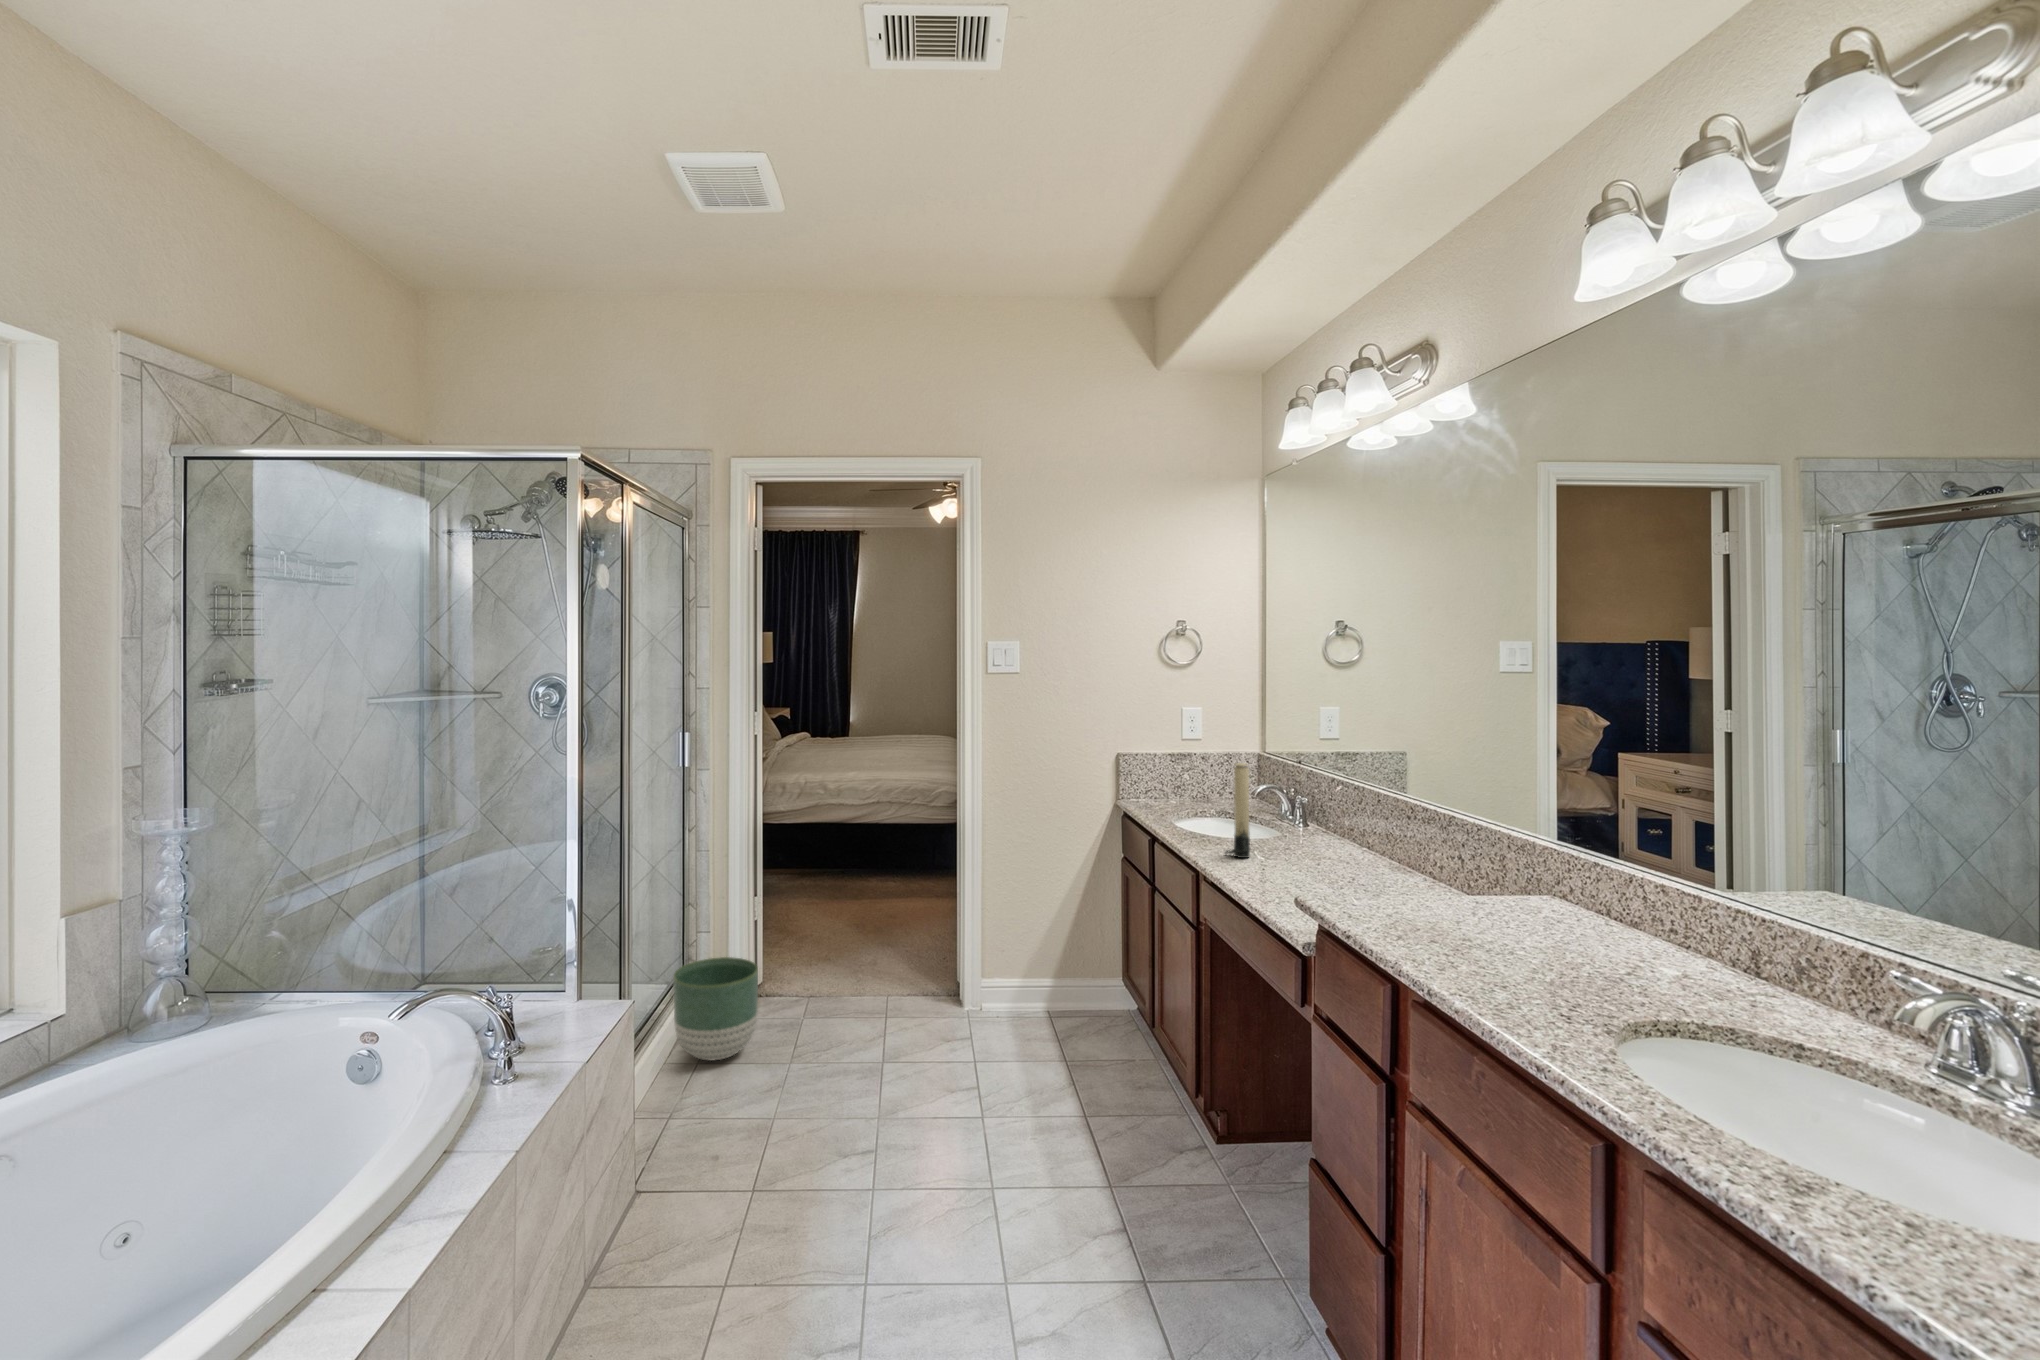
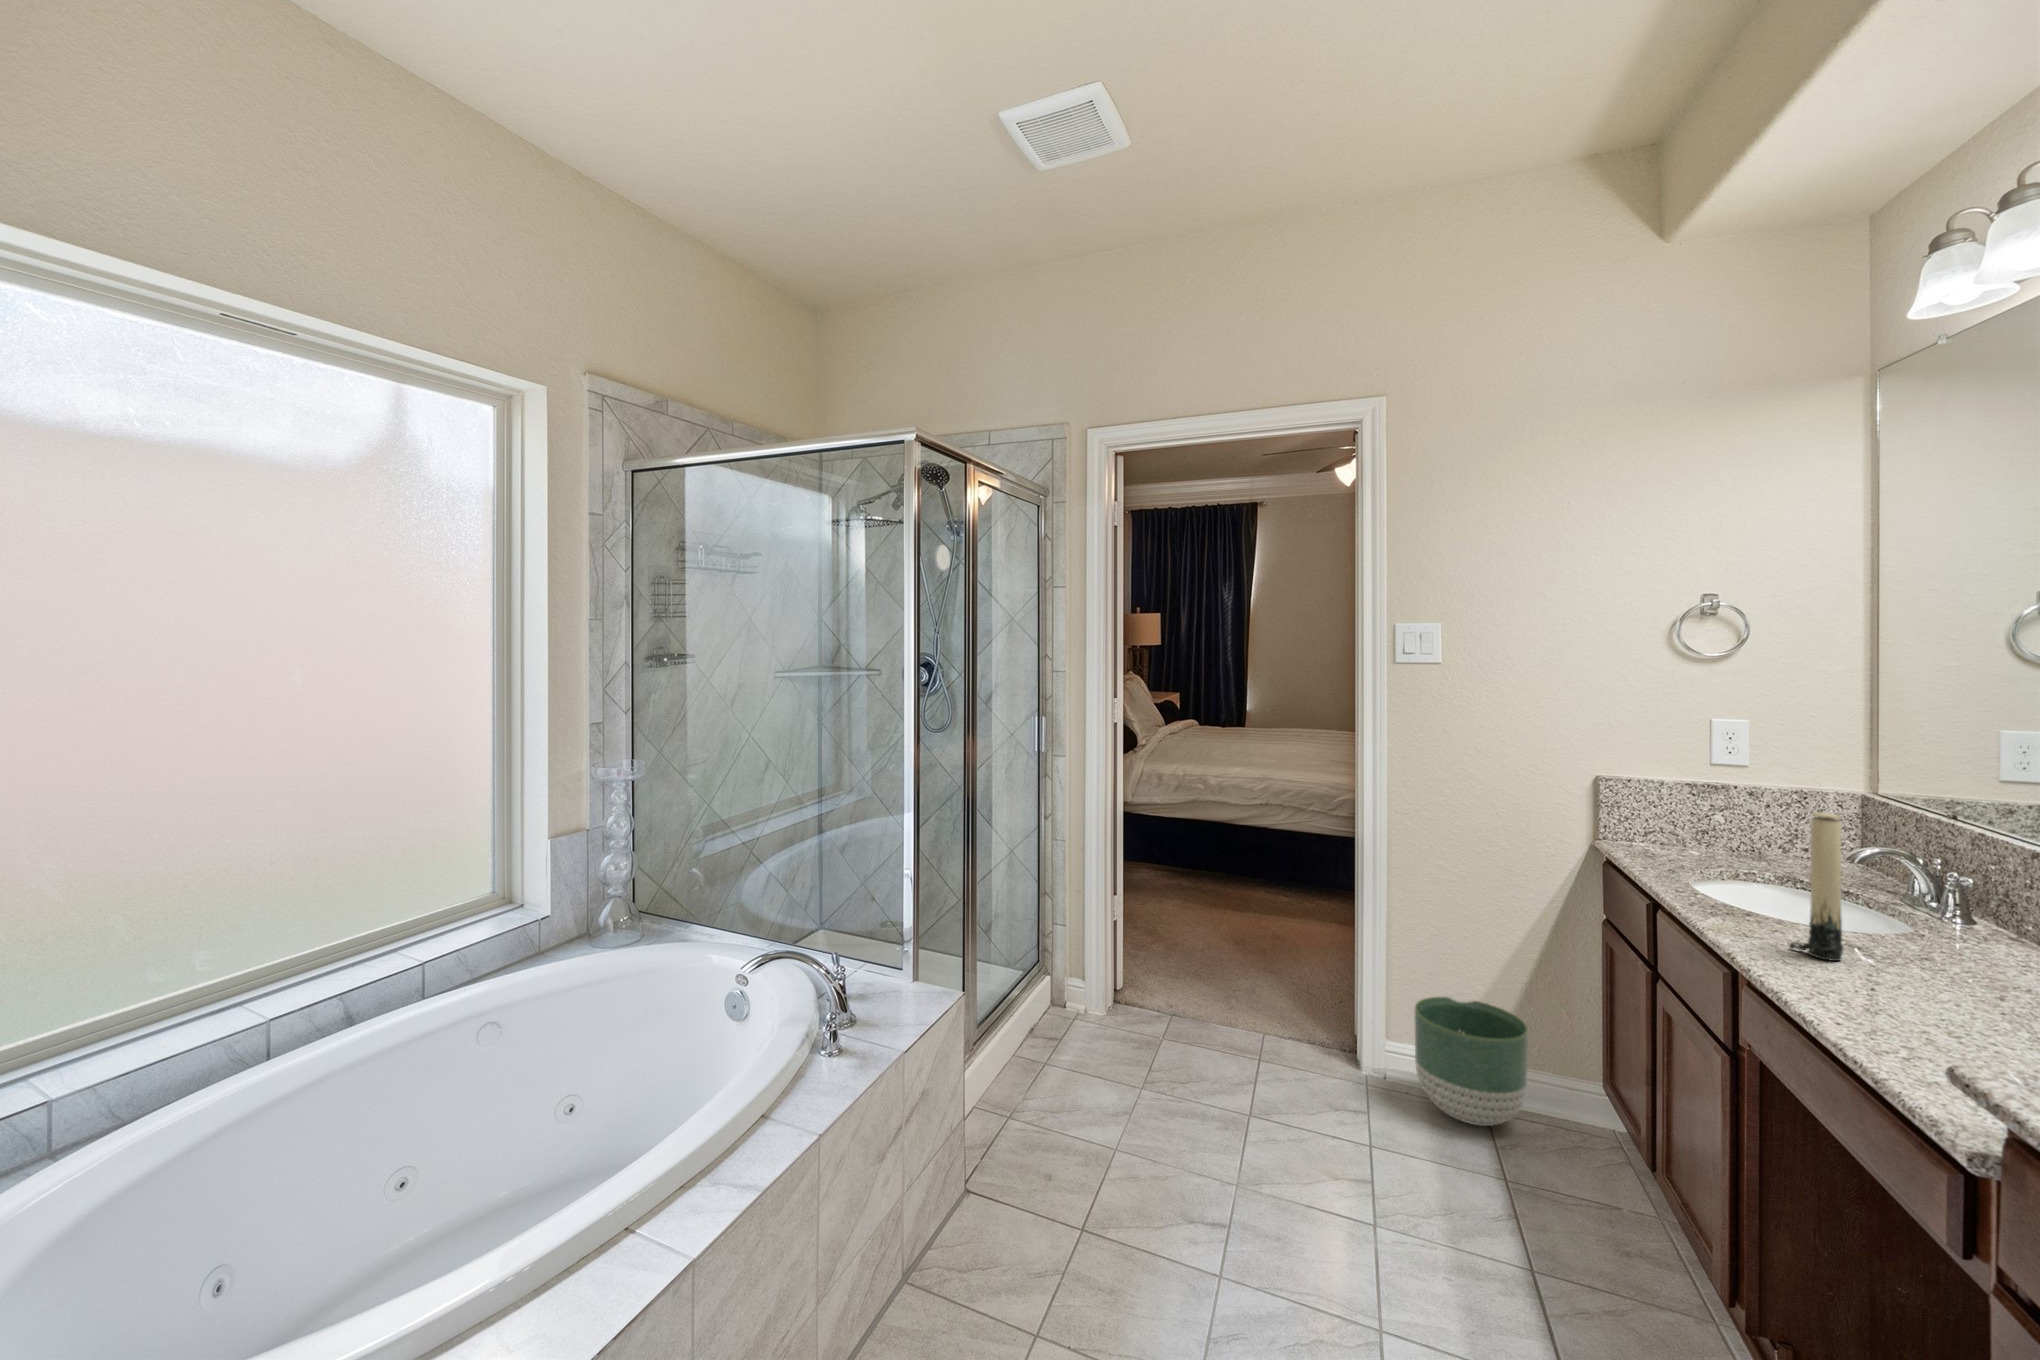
planter: present [673,957,758,1061] -> present [1414,997,1528,1126]

